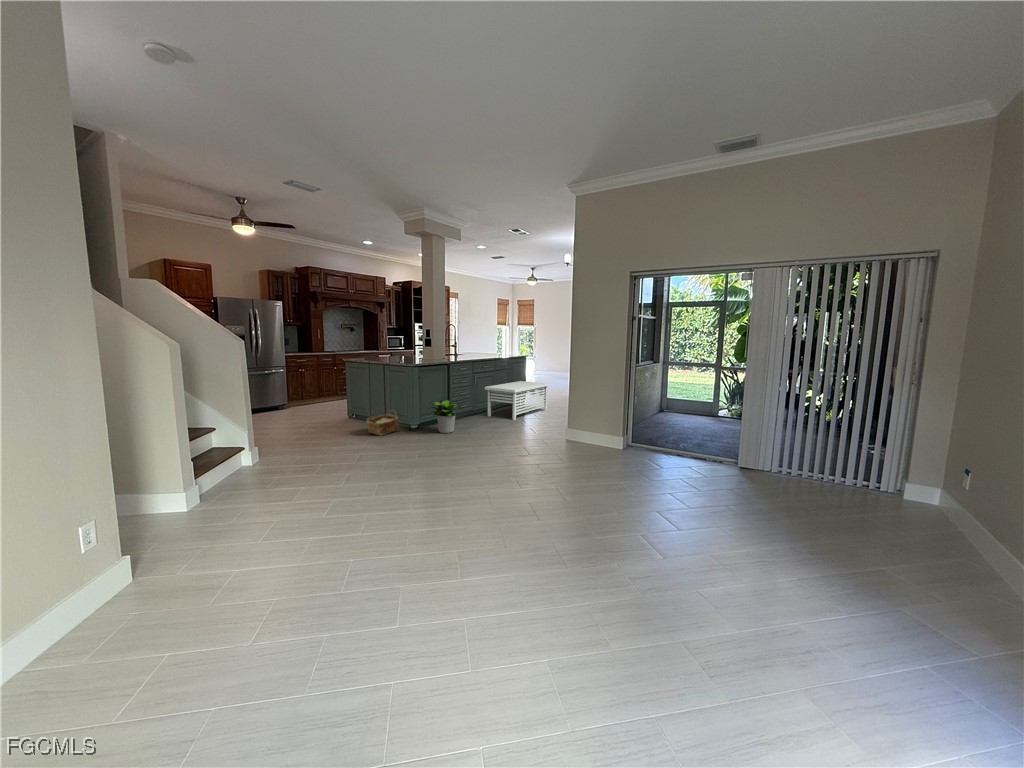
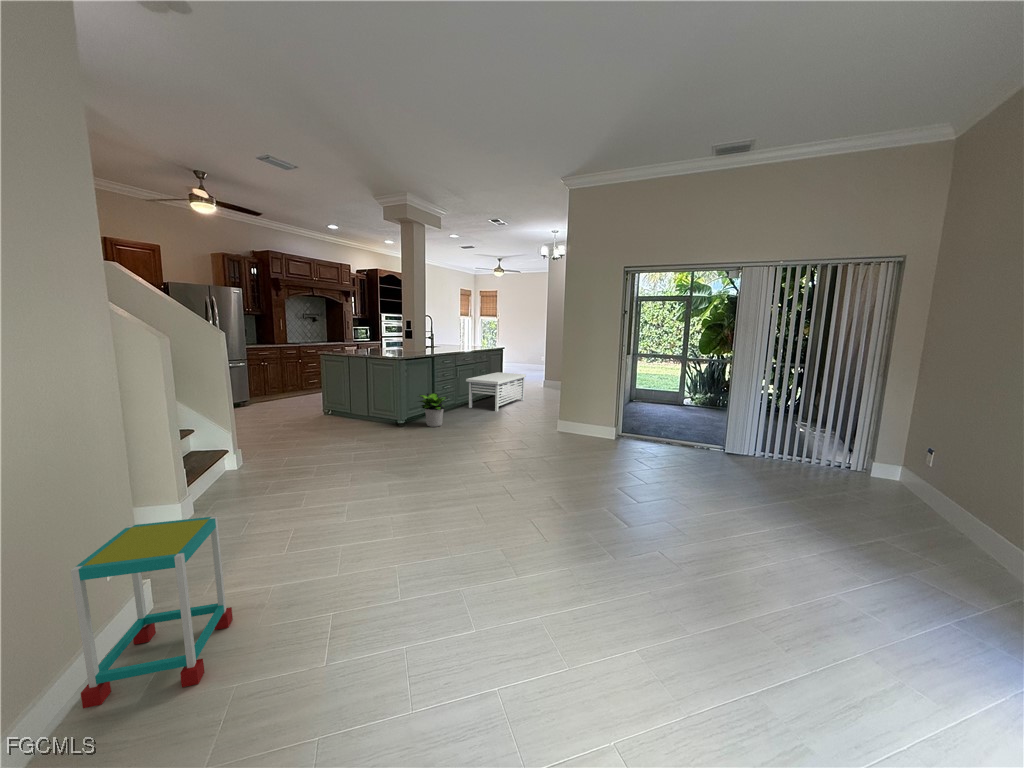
woven basket: present [366,413,399,436] -> none [351,404,385,432]
side table: none [46,497,195,651] -> present [71,516,233,708]

